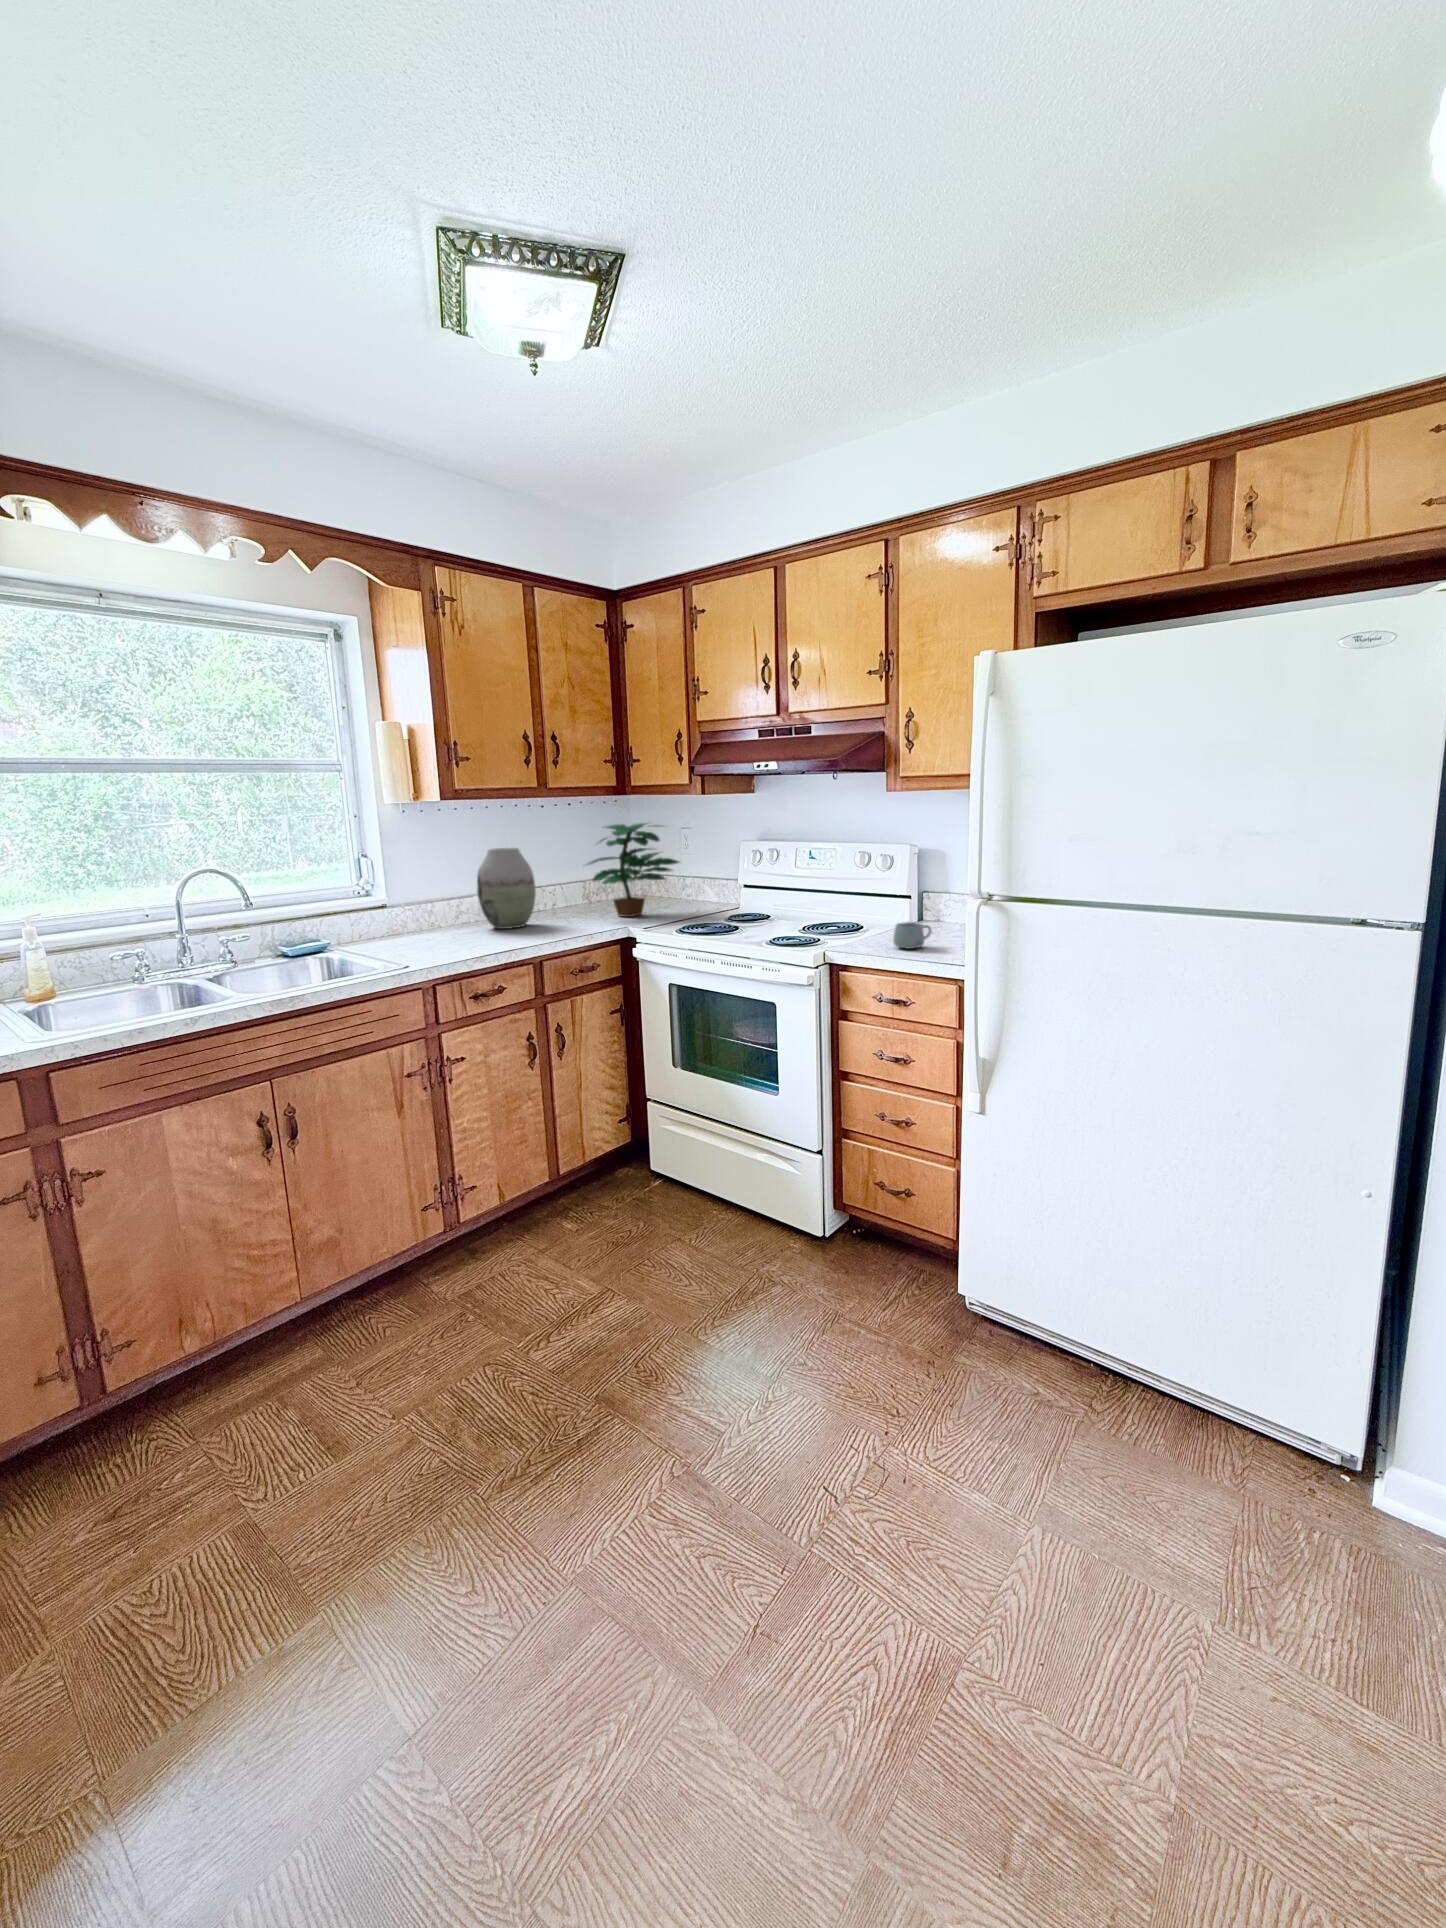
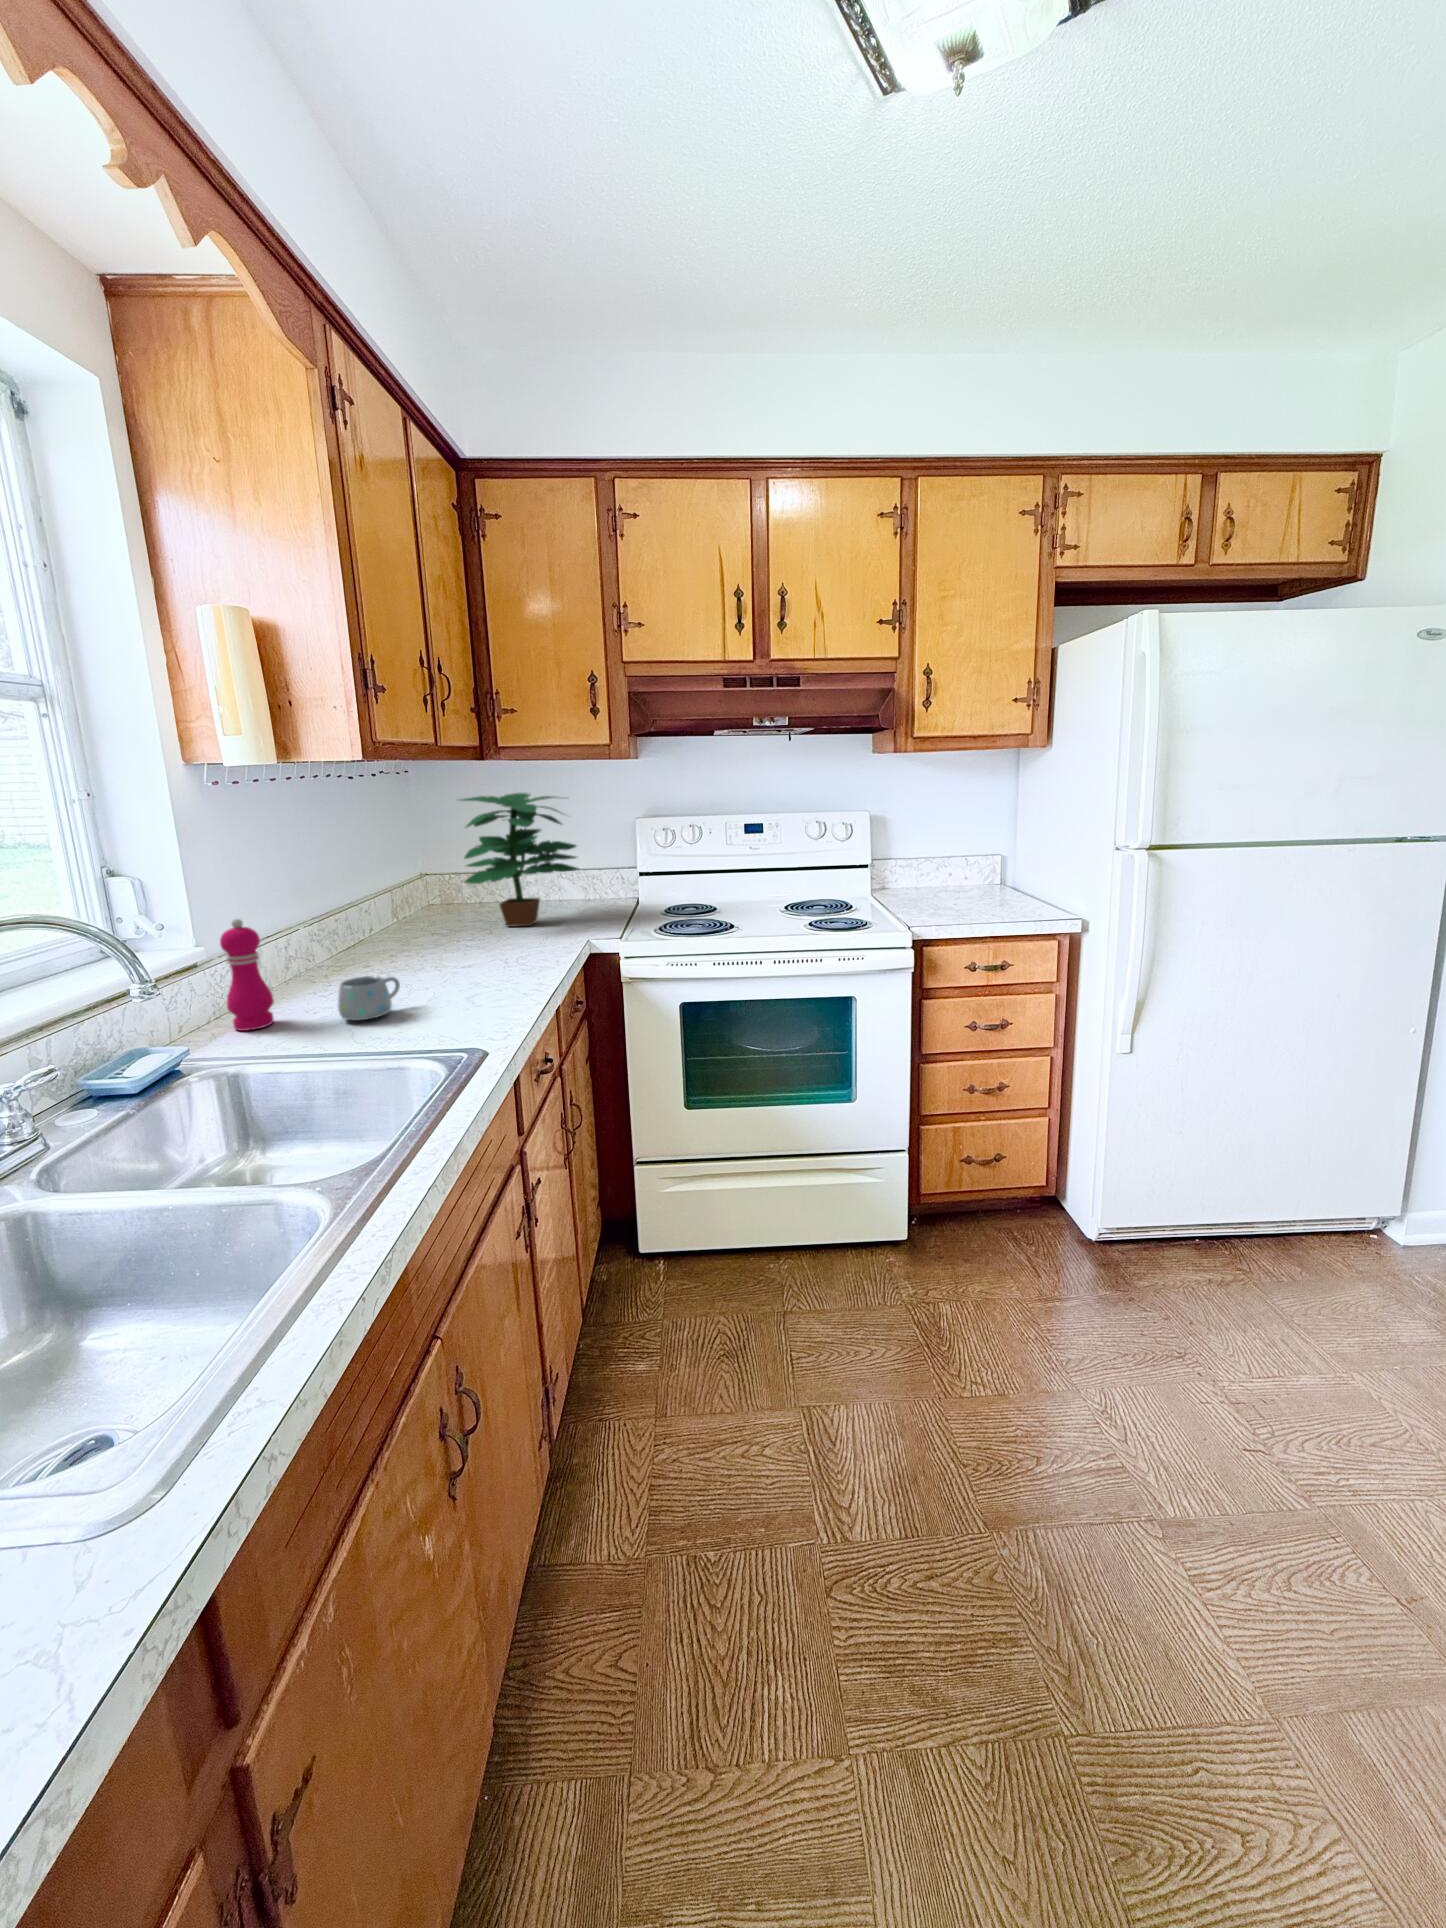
vase: present [477,848,536,929] -> none [324,835,425,970]
pepper mill: none [379,886,403,945] -> present [220,919,274,1031]
mug: present [893,922,931,949] -> present [338,976,400,1020]

